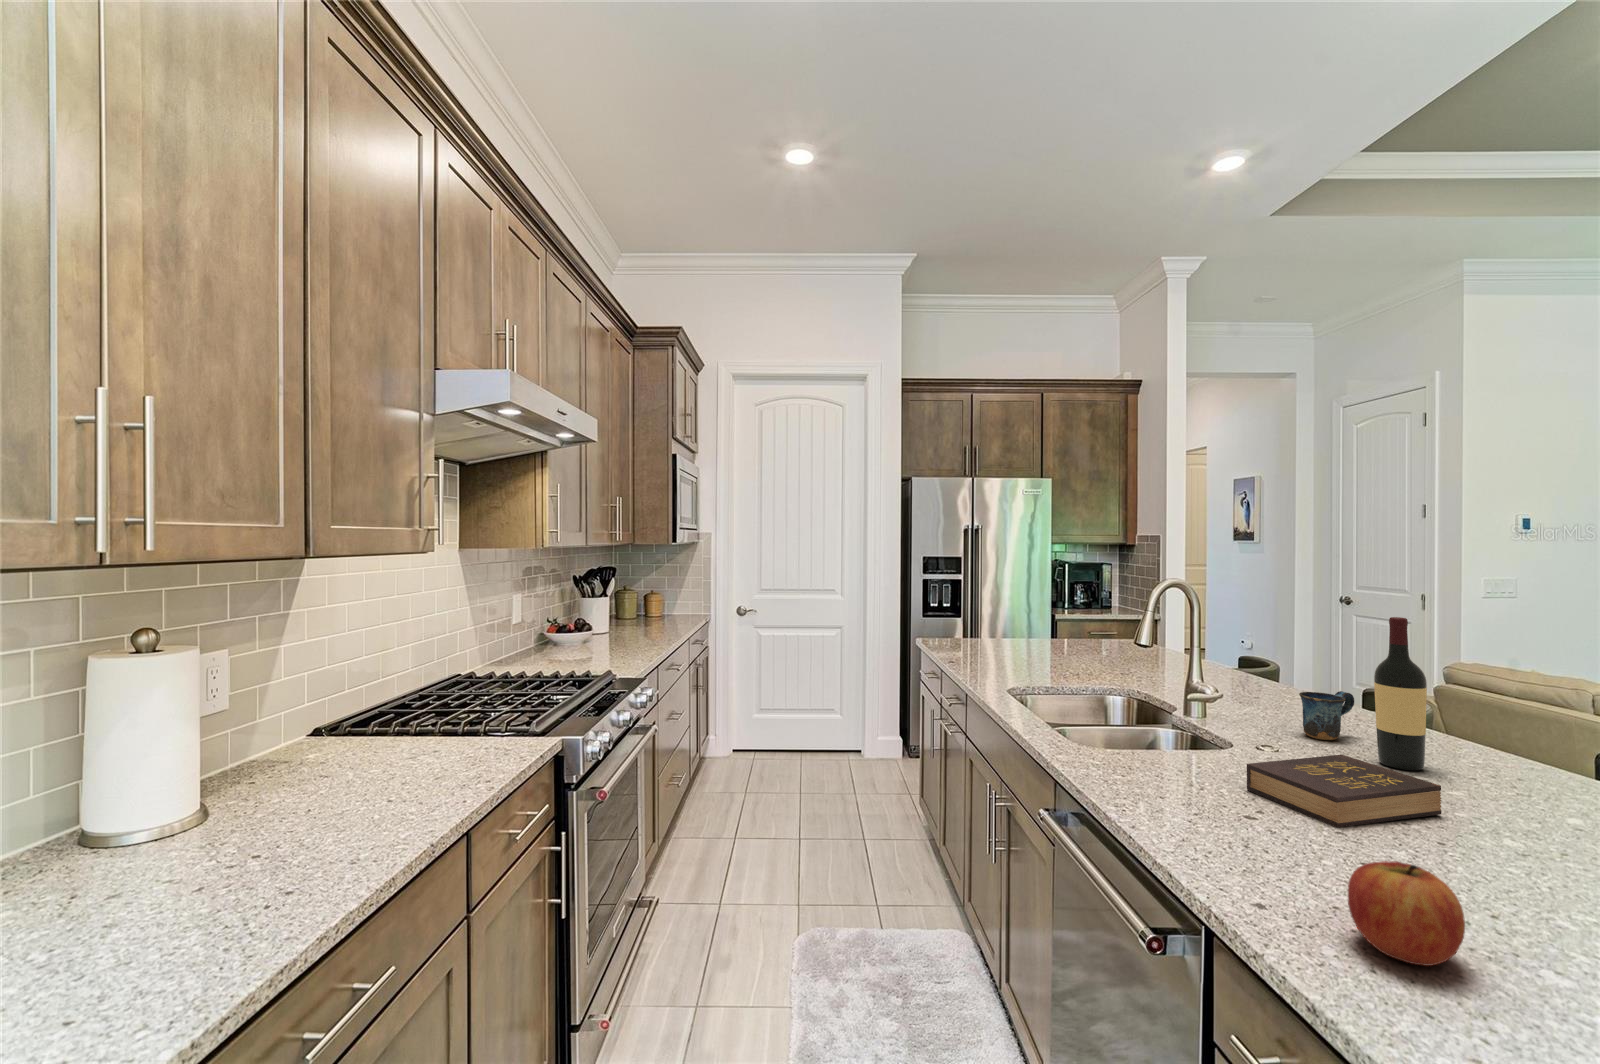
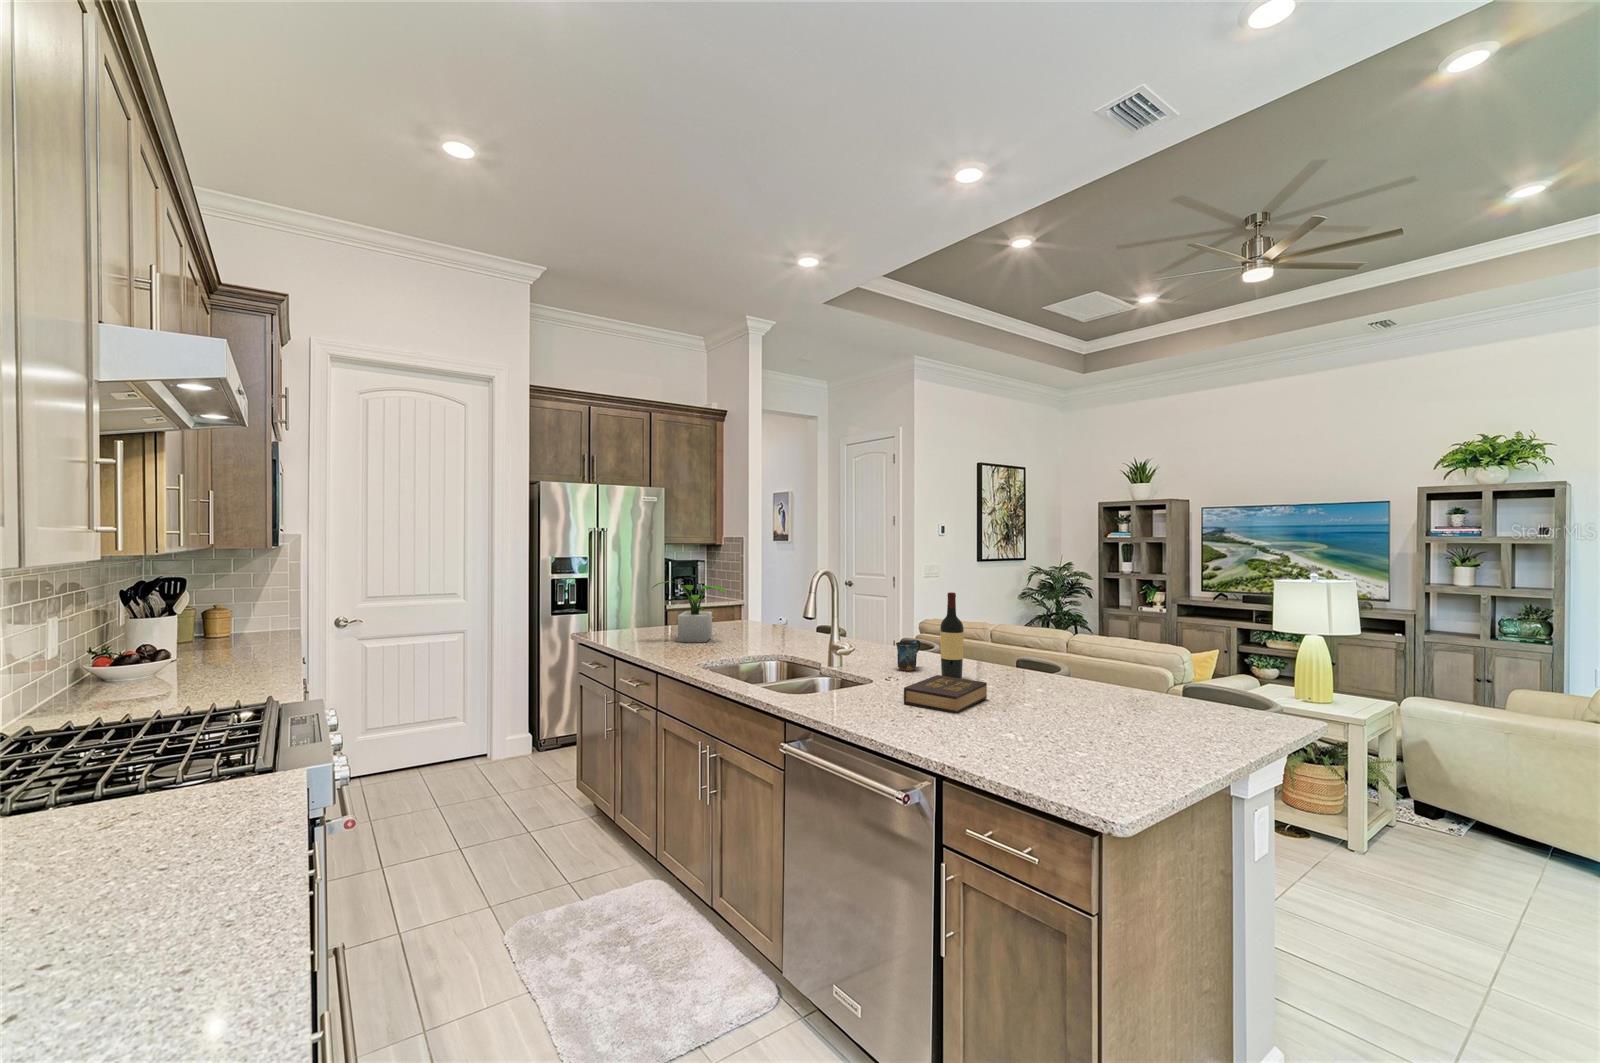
potted plant: none [983,584,1074,661] -> present [653,581,725,642]
apple: present [1348,861,1465,966] -> none [1003,714,1048,761]

